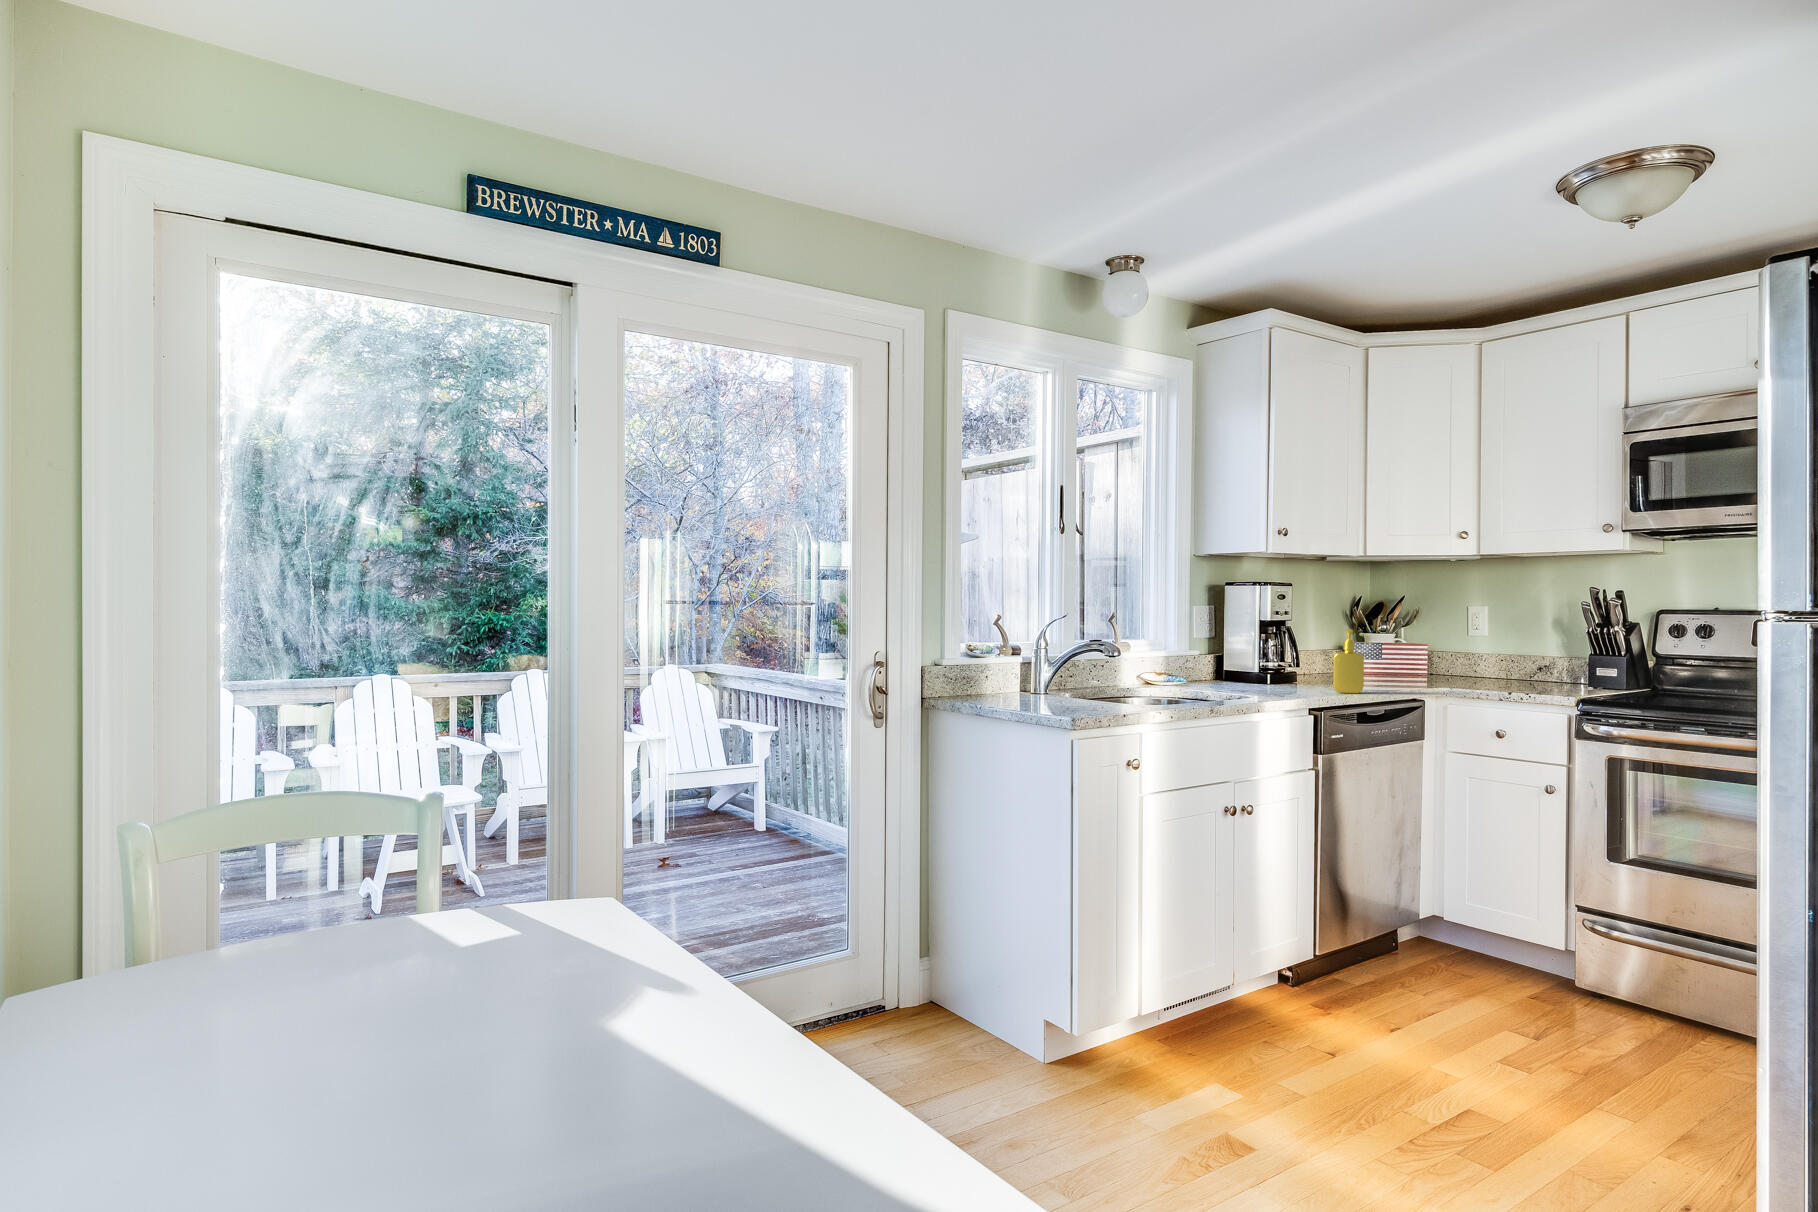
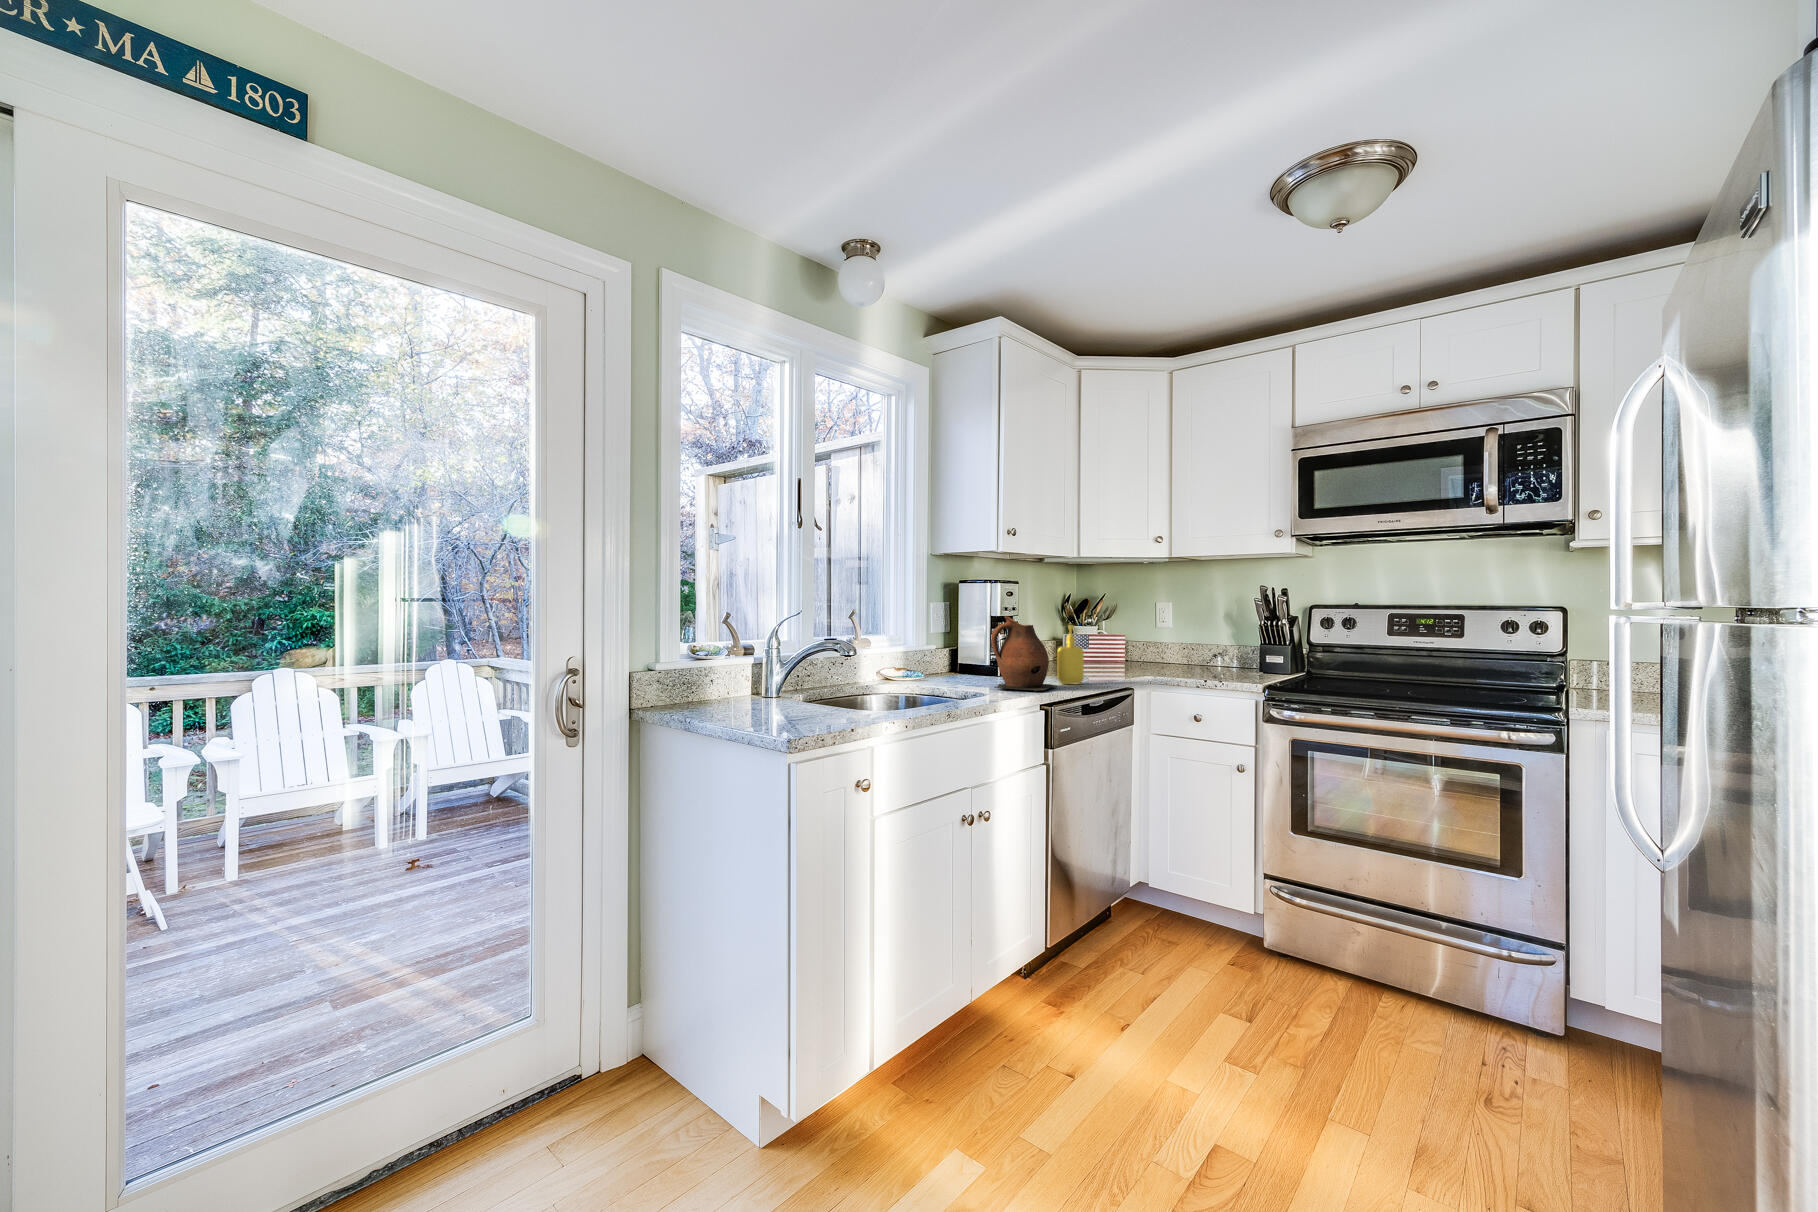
ceramic pitcher: none [1259,620,1332,698] -> present [991,617,1058,692]

